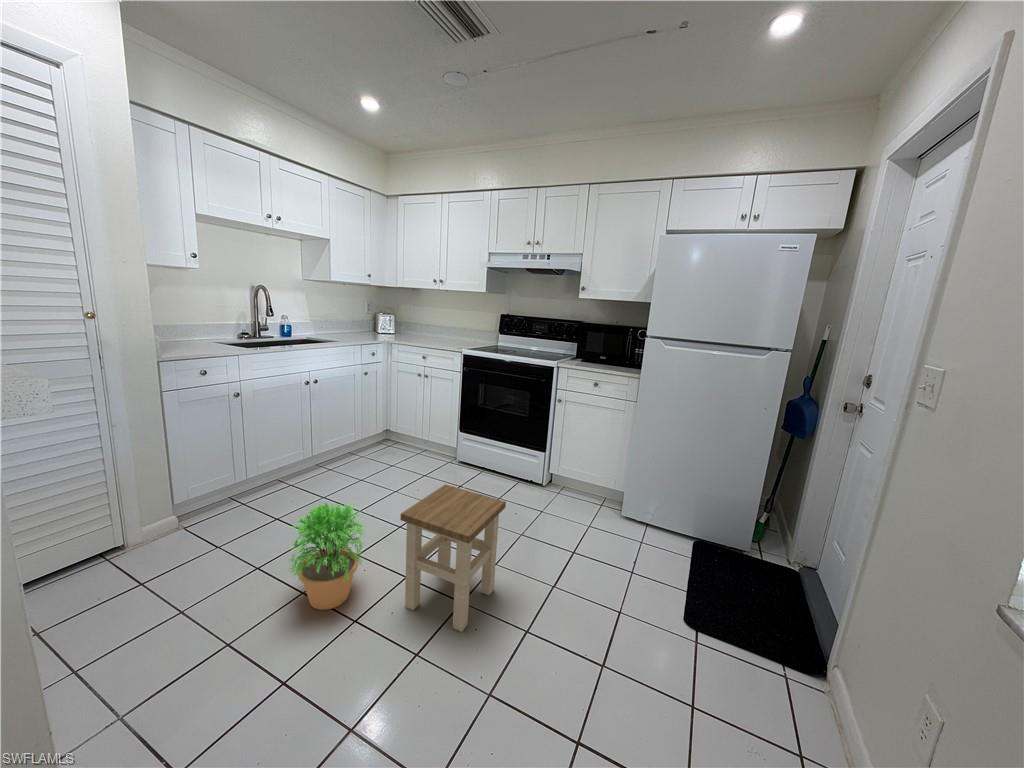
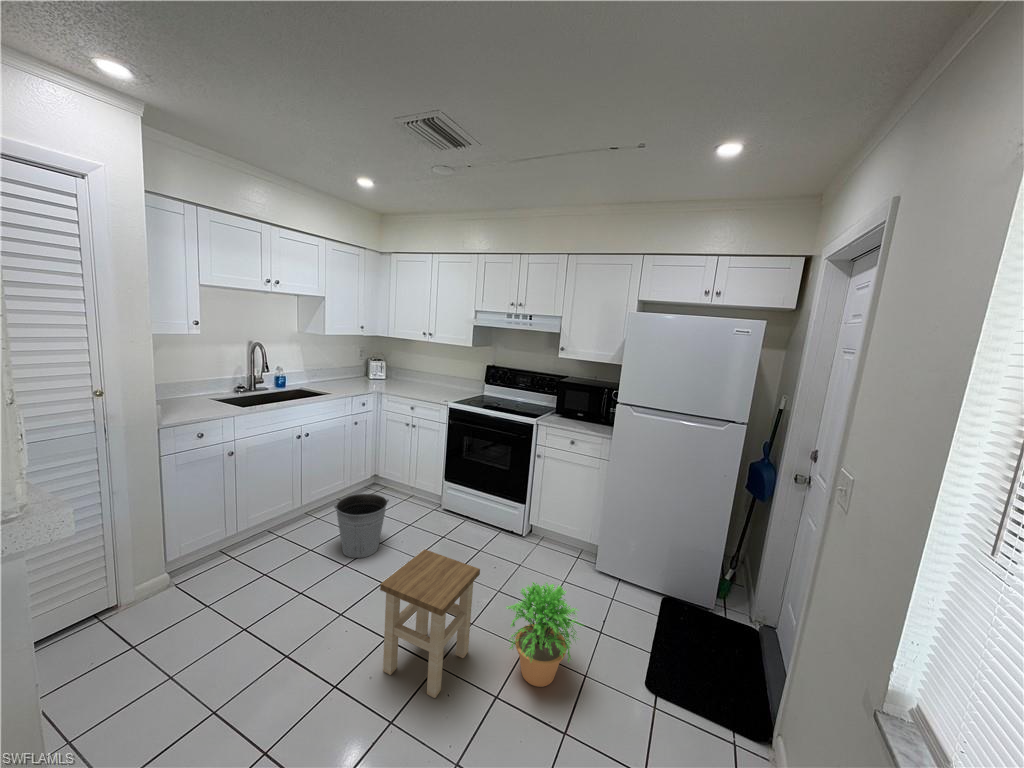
bucket: none [346,441,403,505] -> present [334,494,389,558]
potted plant: present [289,502,365,610] -> present [506,582,581,687]

